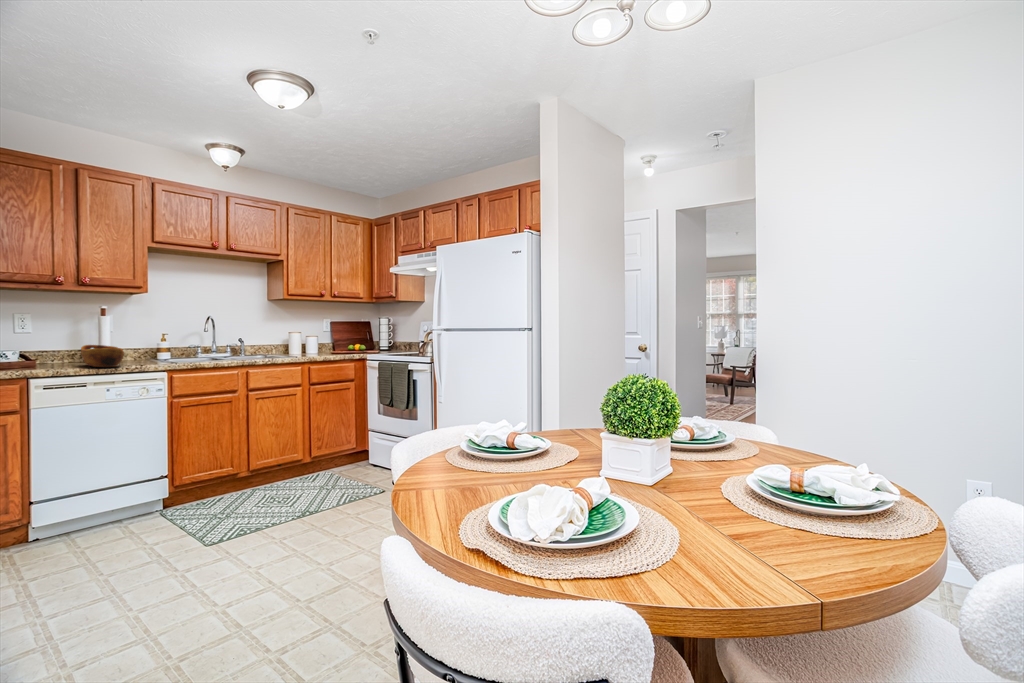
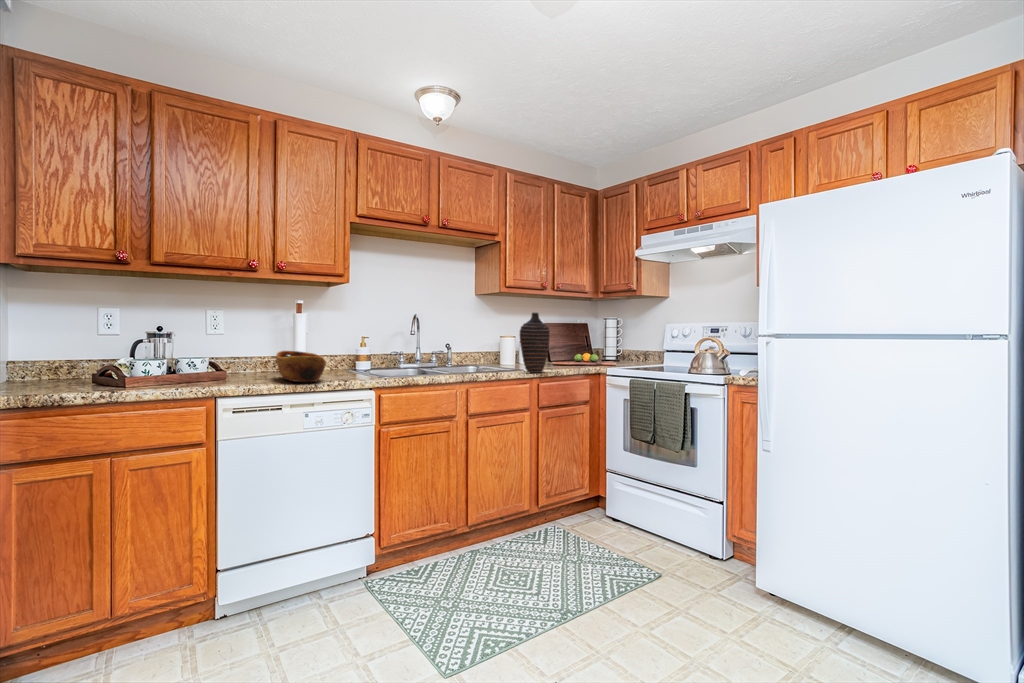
decorative vase: none [294,315,320,358] -> present [520,313,550,373]

